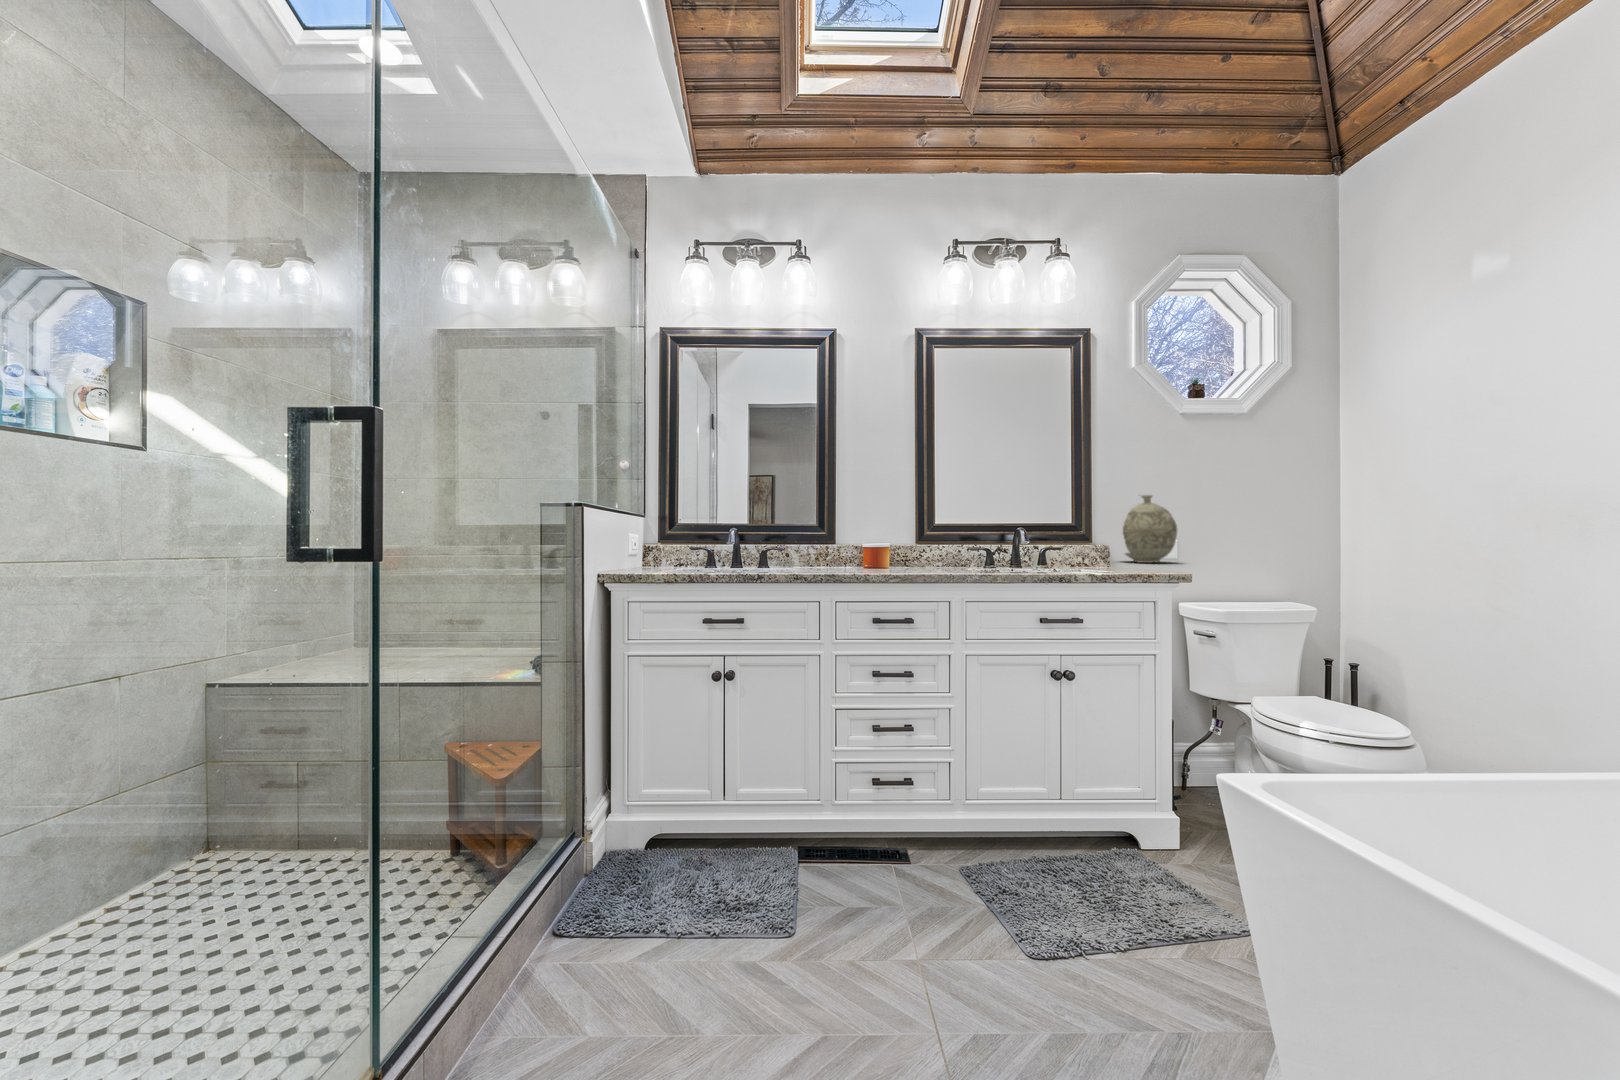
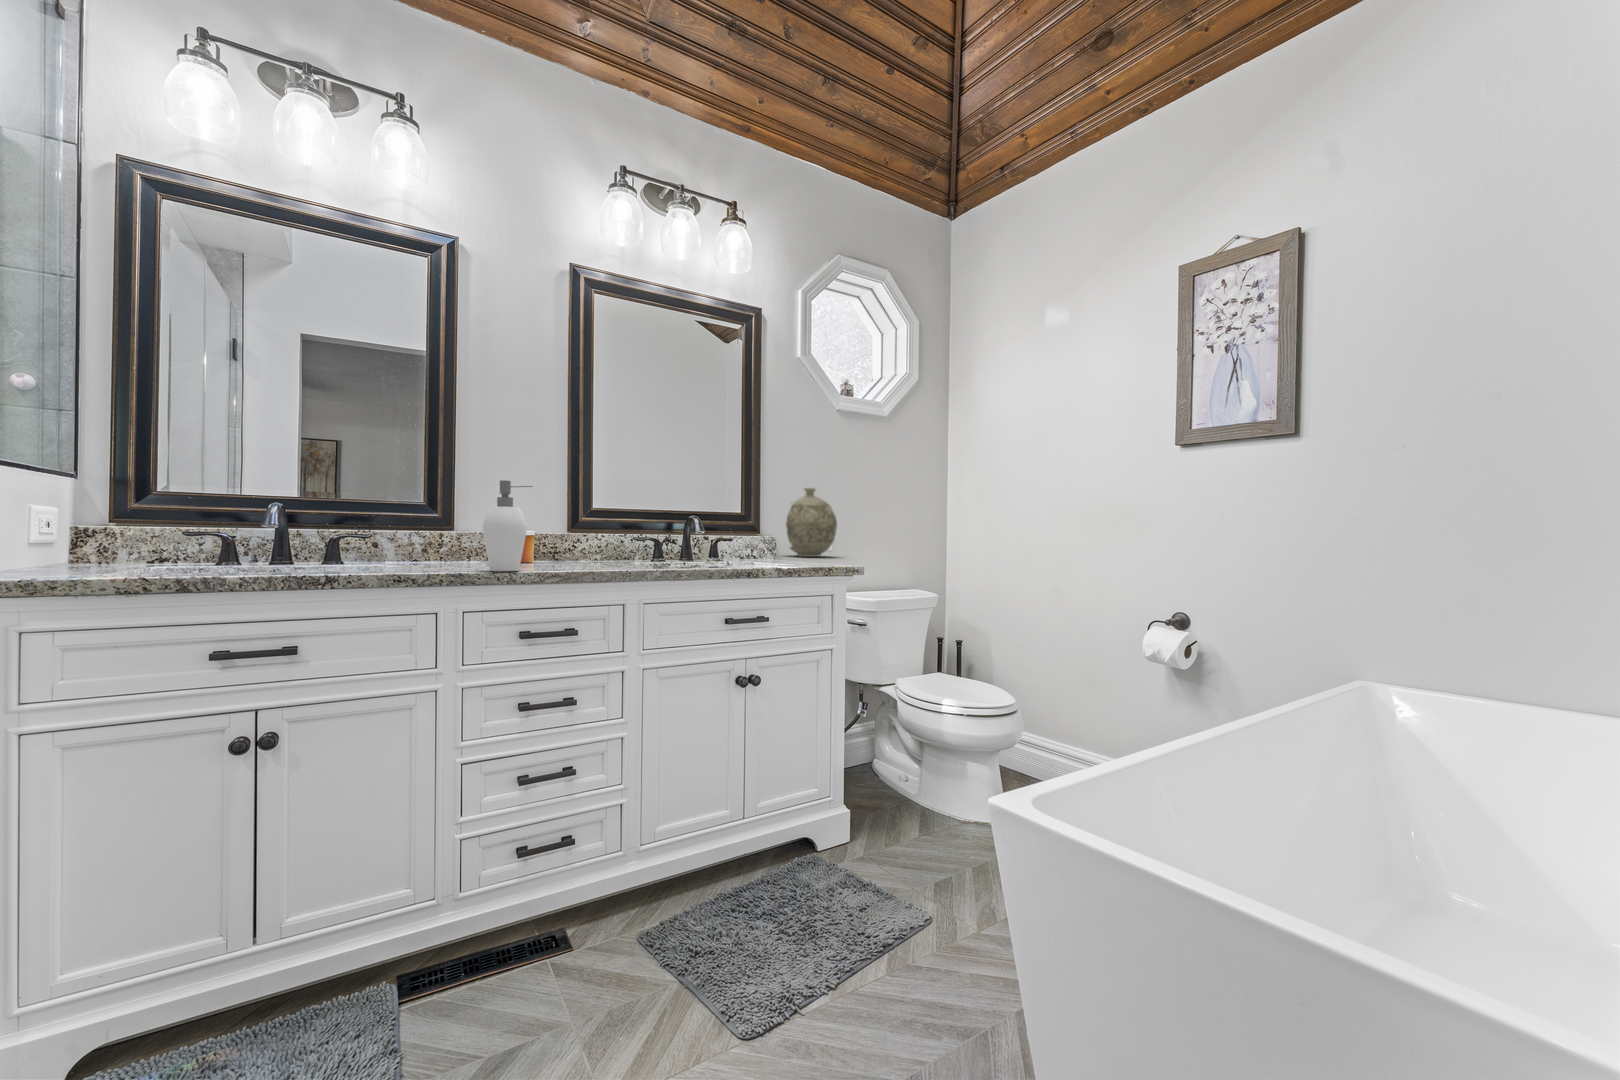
soap dispenser: none [847,507,879,573] -> present [483,480,532,571]

